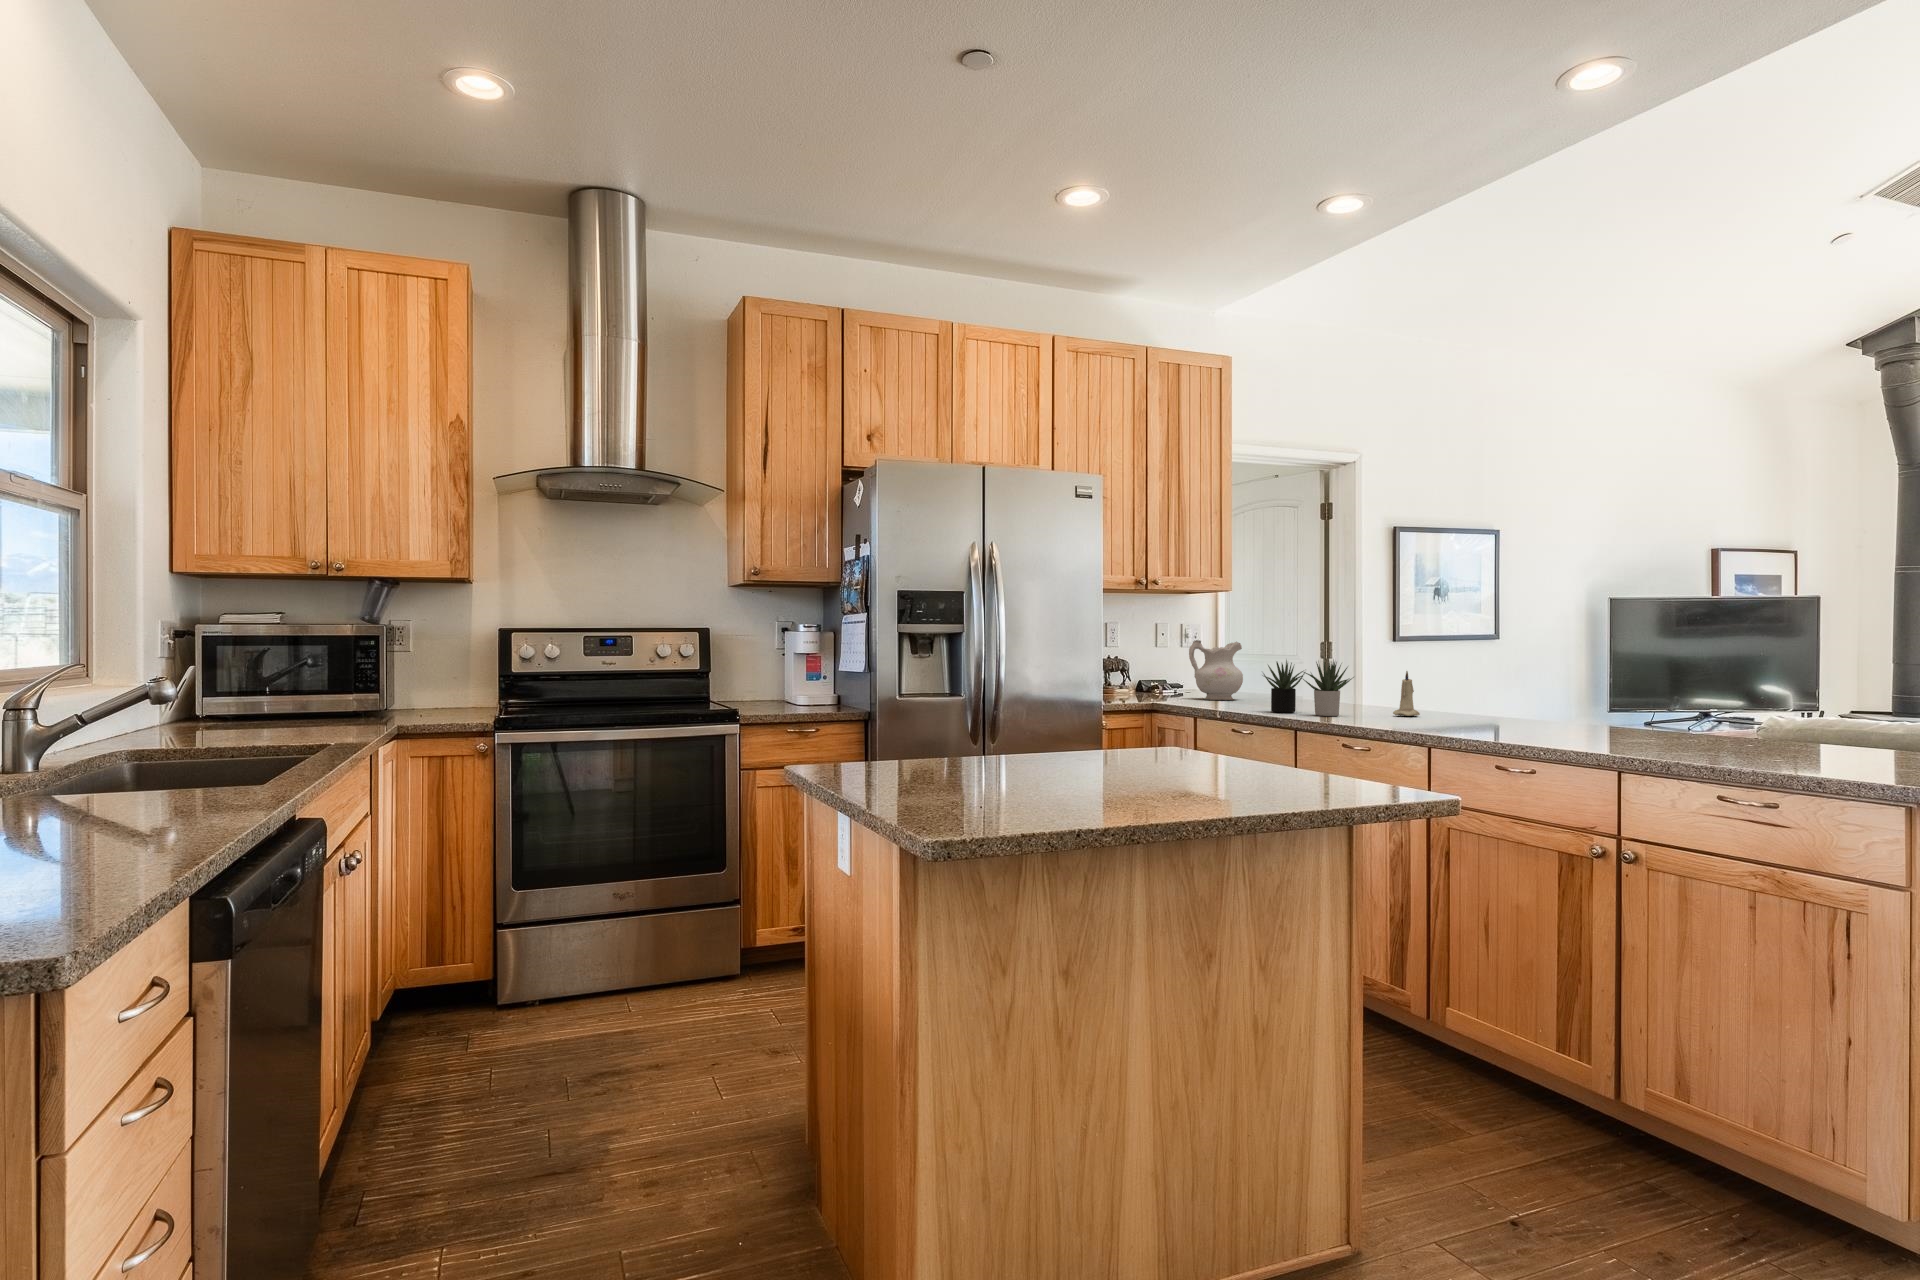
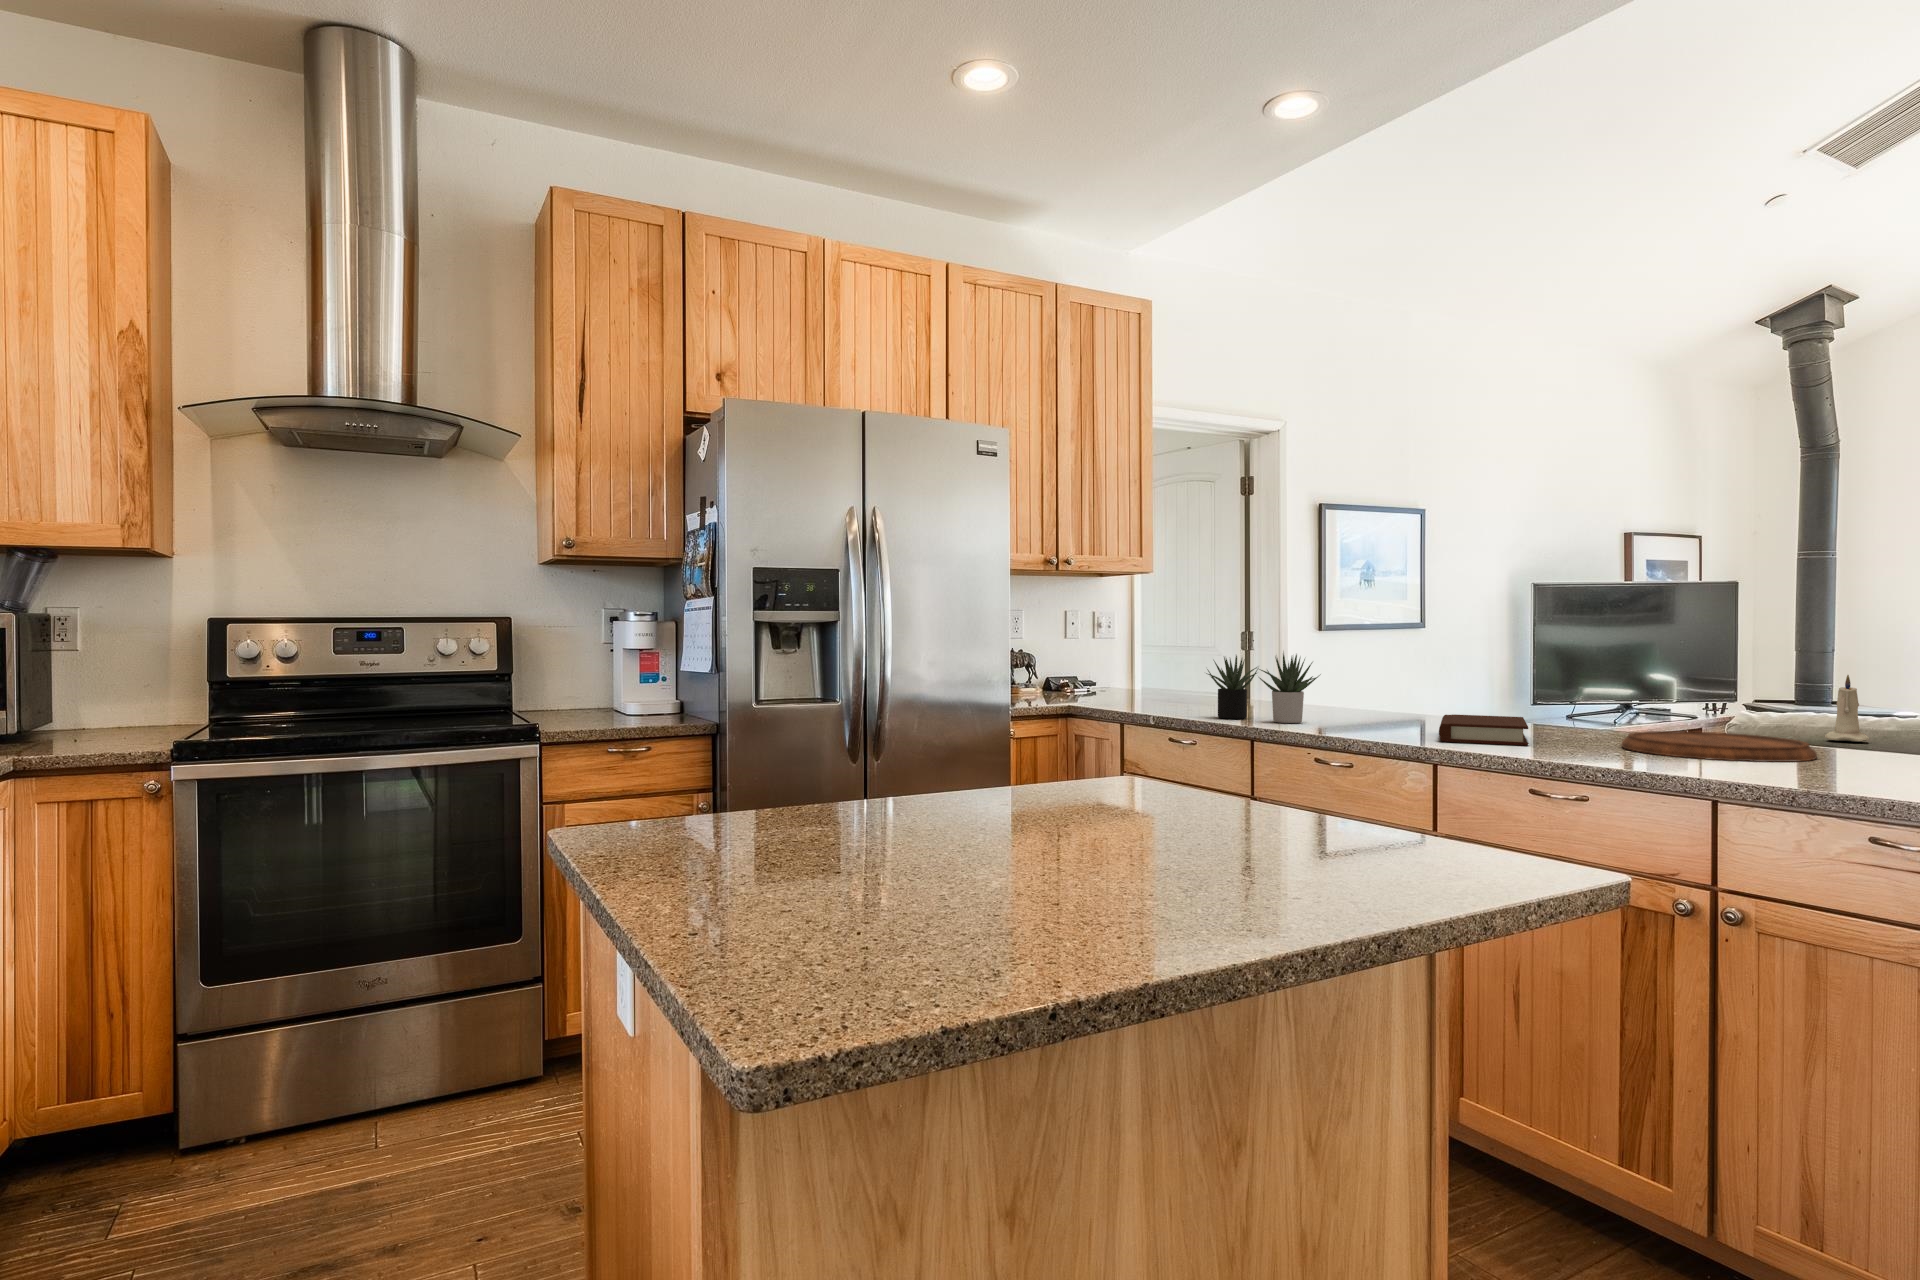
ceramic pitcher: present [1189,640,1243,700] -> none [1108,631,1170,701]
candle: present [1393,671,1420,716] -> present [1825,675,1869,742]
book: none [1435,709,1514,733] -> present [1439,715,1528,746]
cutting board: none [1581,723,1733,745] -> present [1621,731,1817,762]

